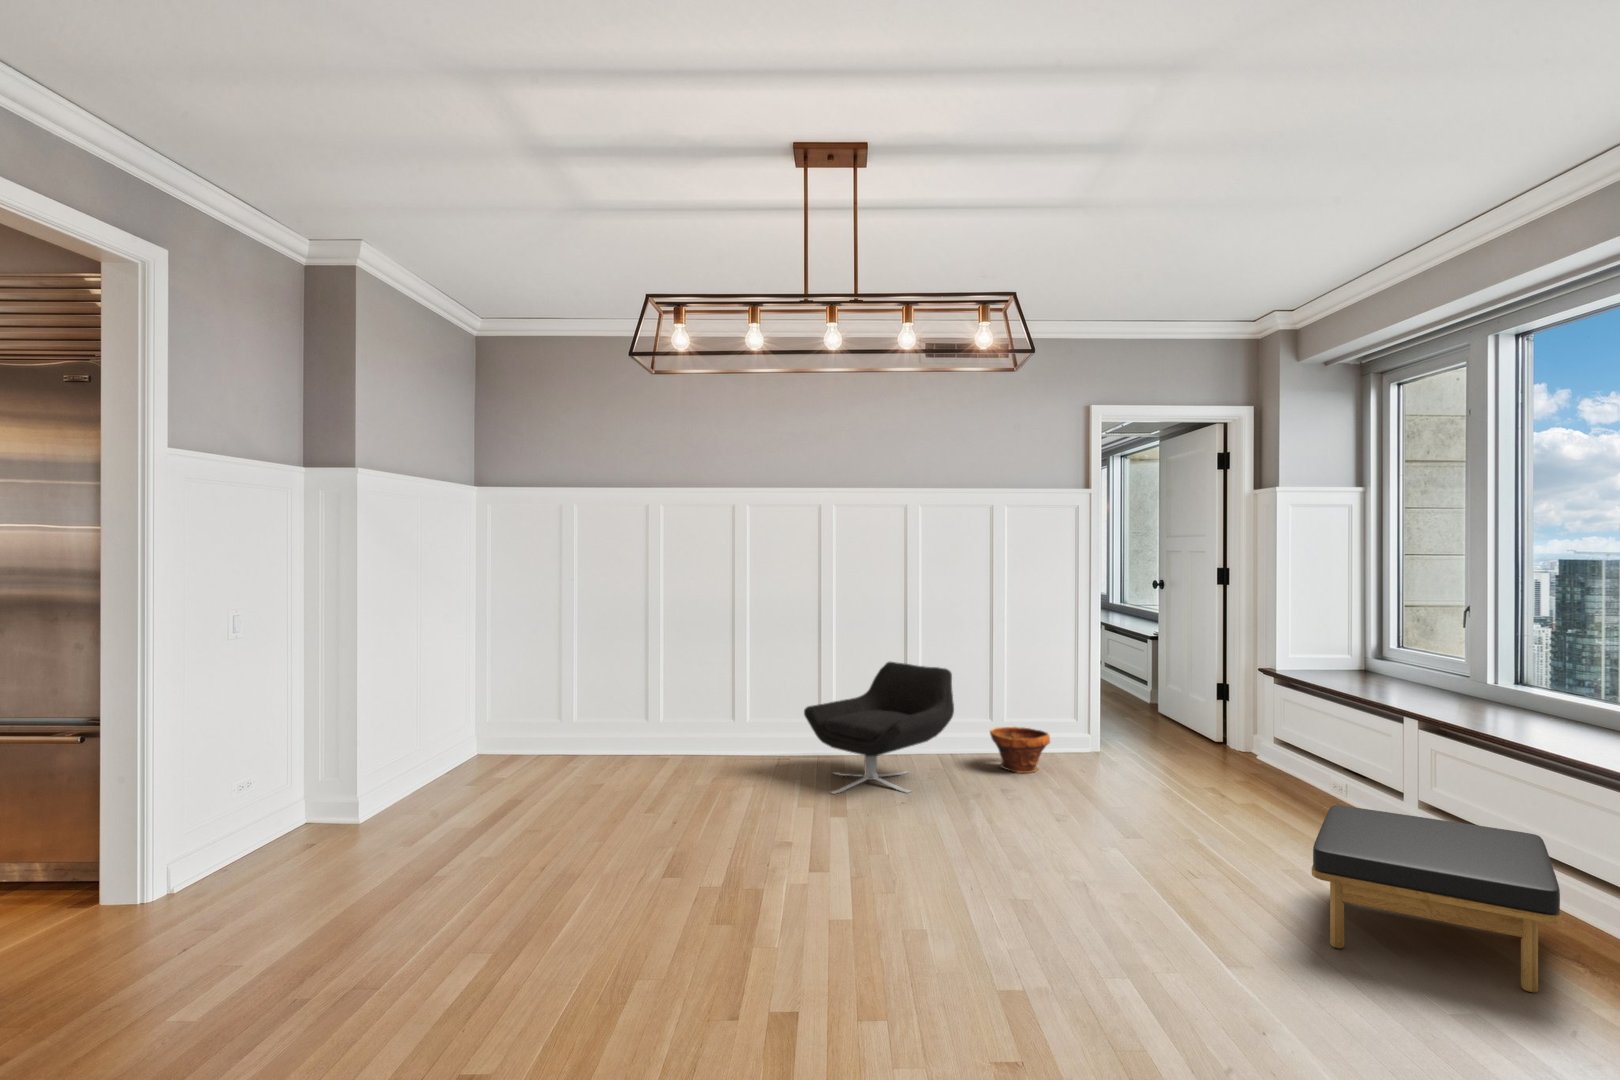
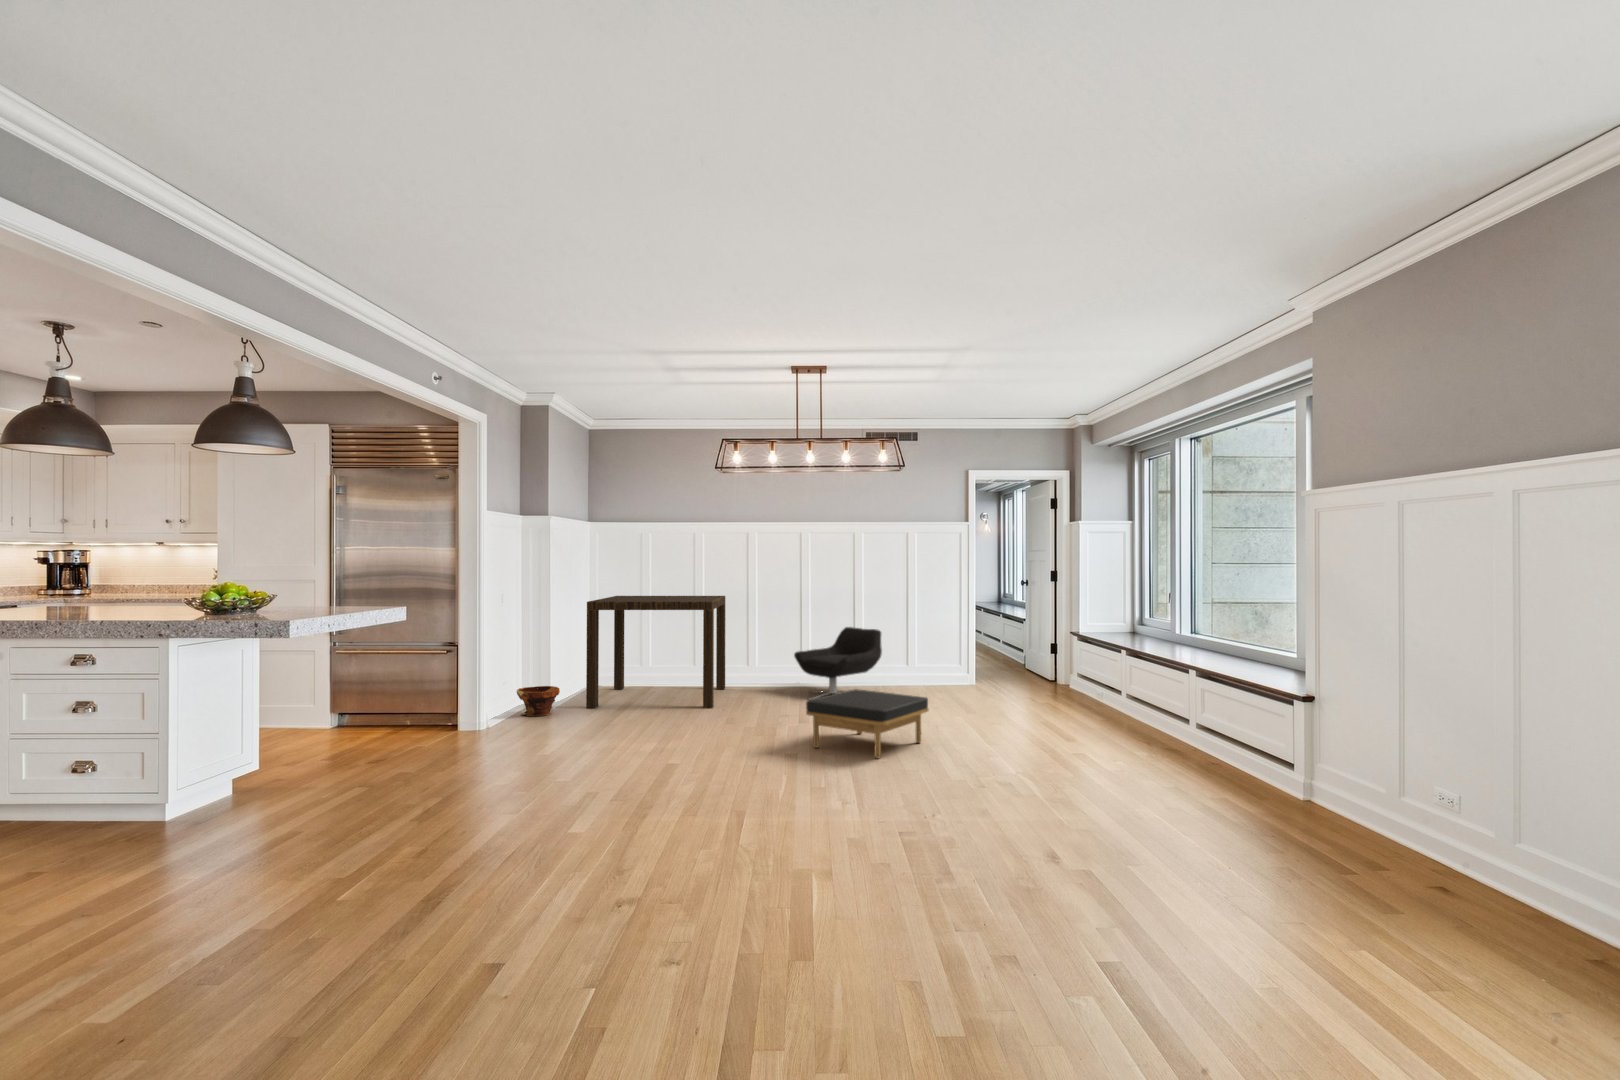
dining table: none [431,610,687,822] -> present [586,596,725,708]
planter: present [990,727,1050,773] -> present [517,686,560,716]
ottoman: present [1312,805,1562,992] -> present [806,689,929,759]

